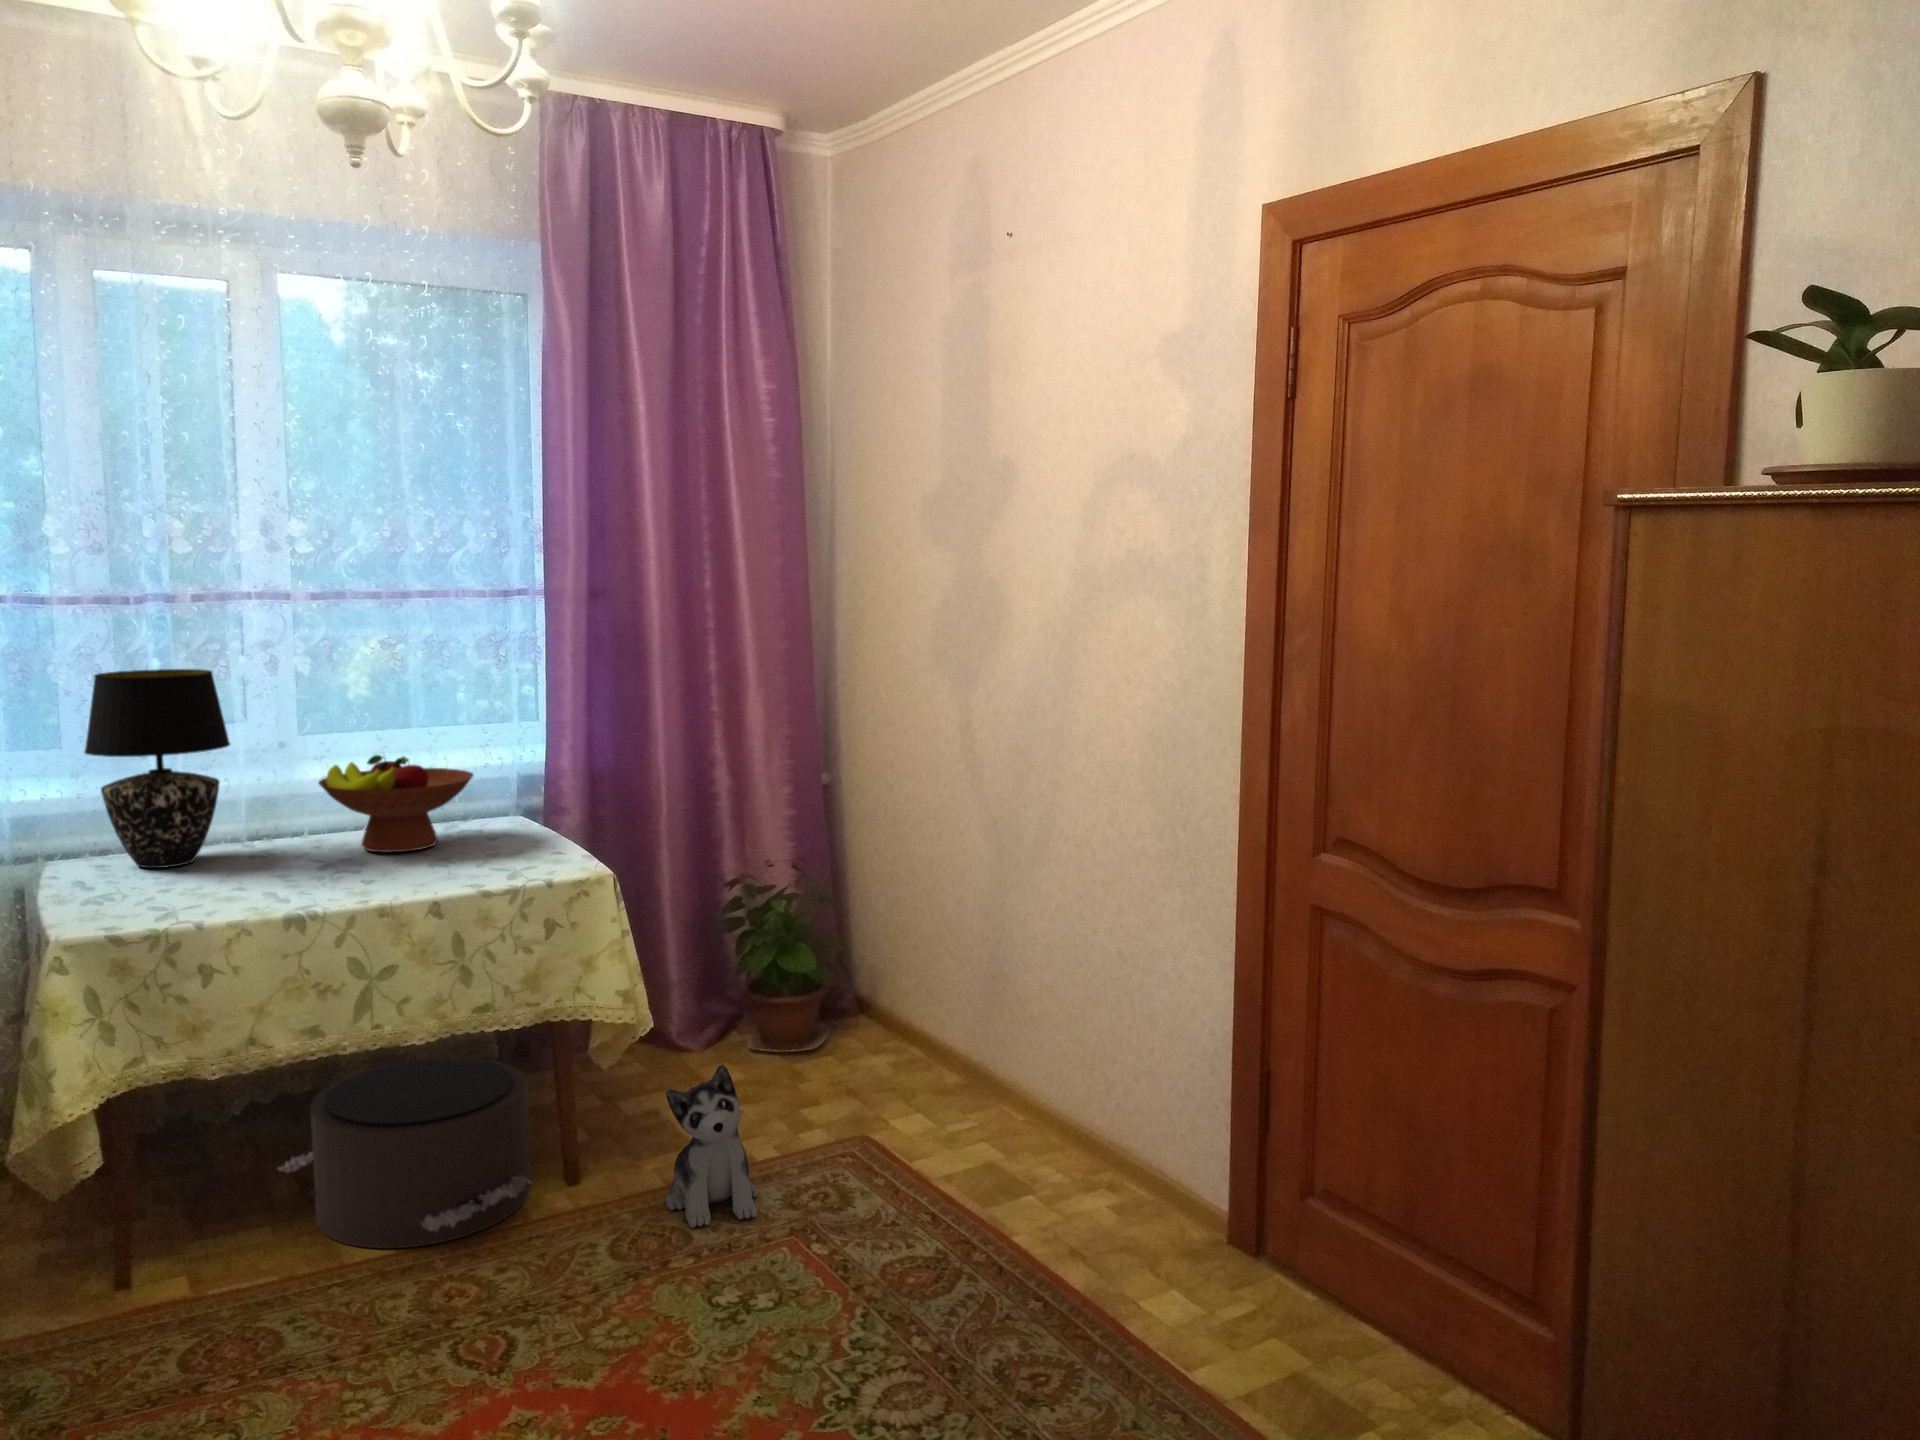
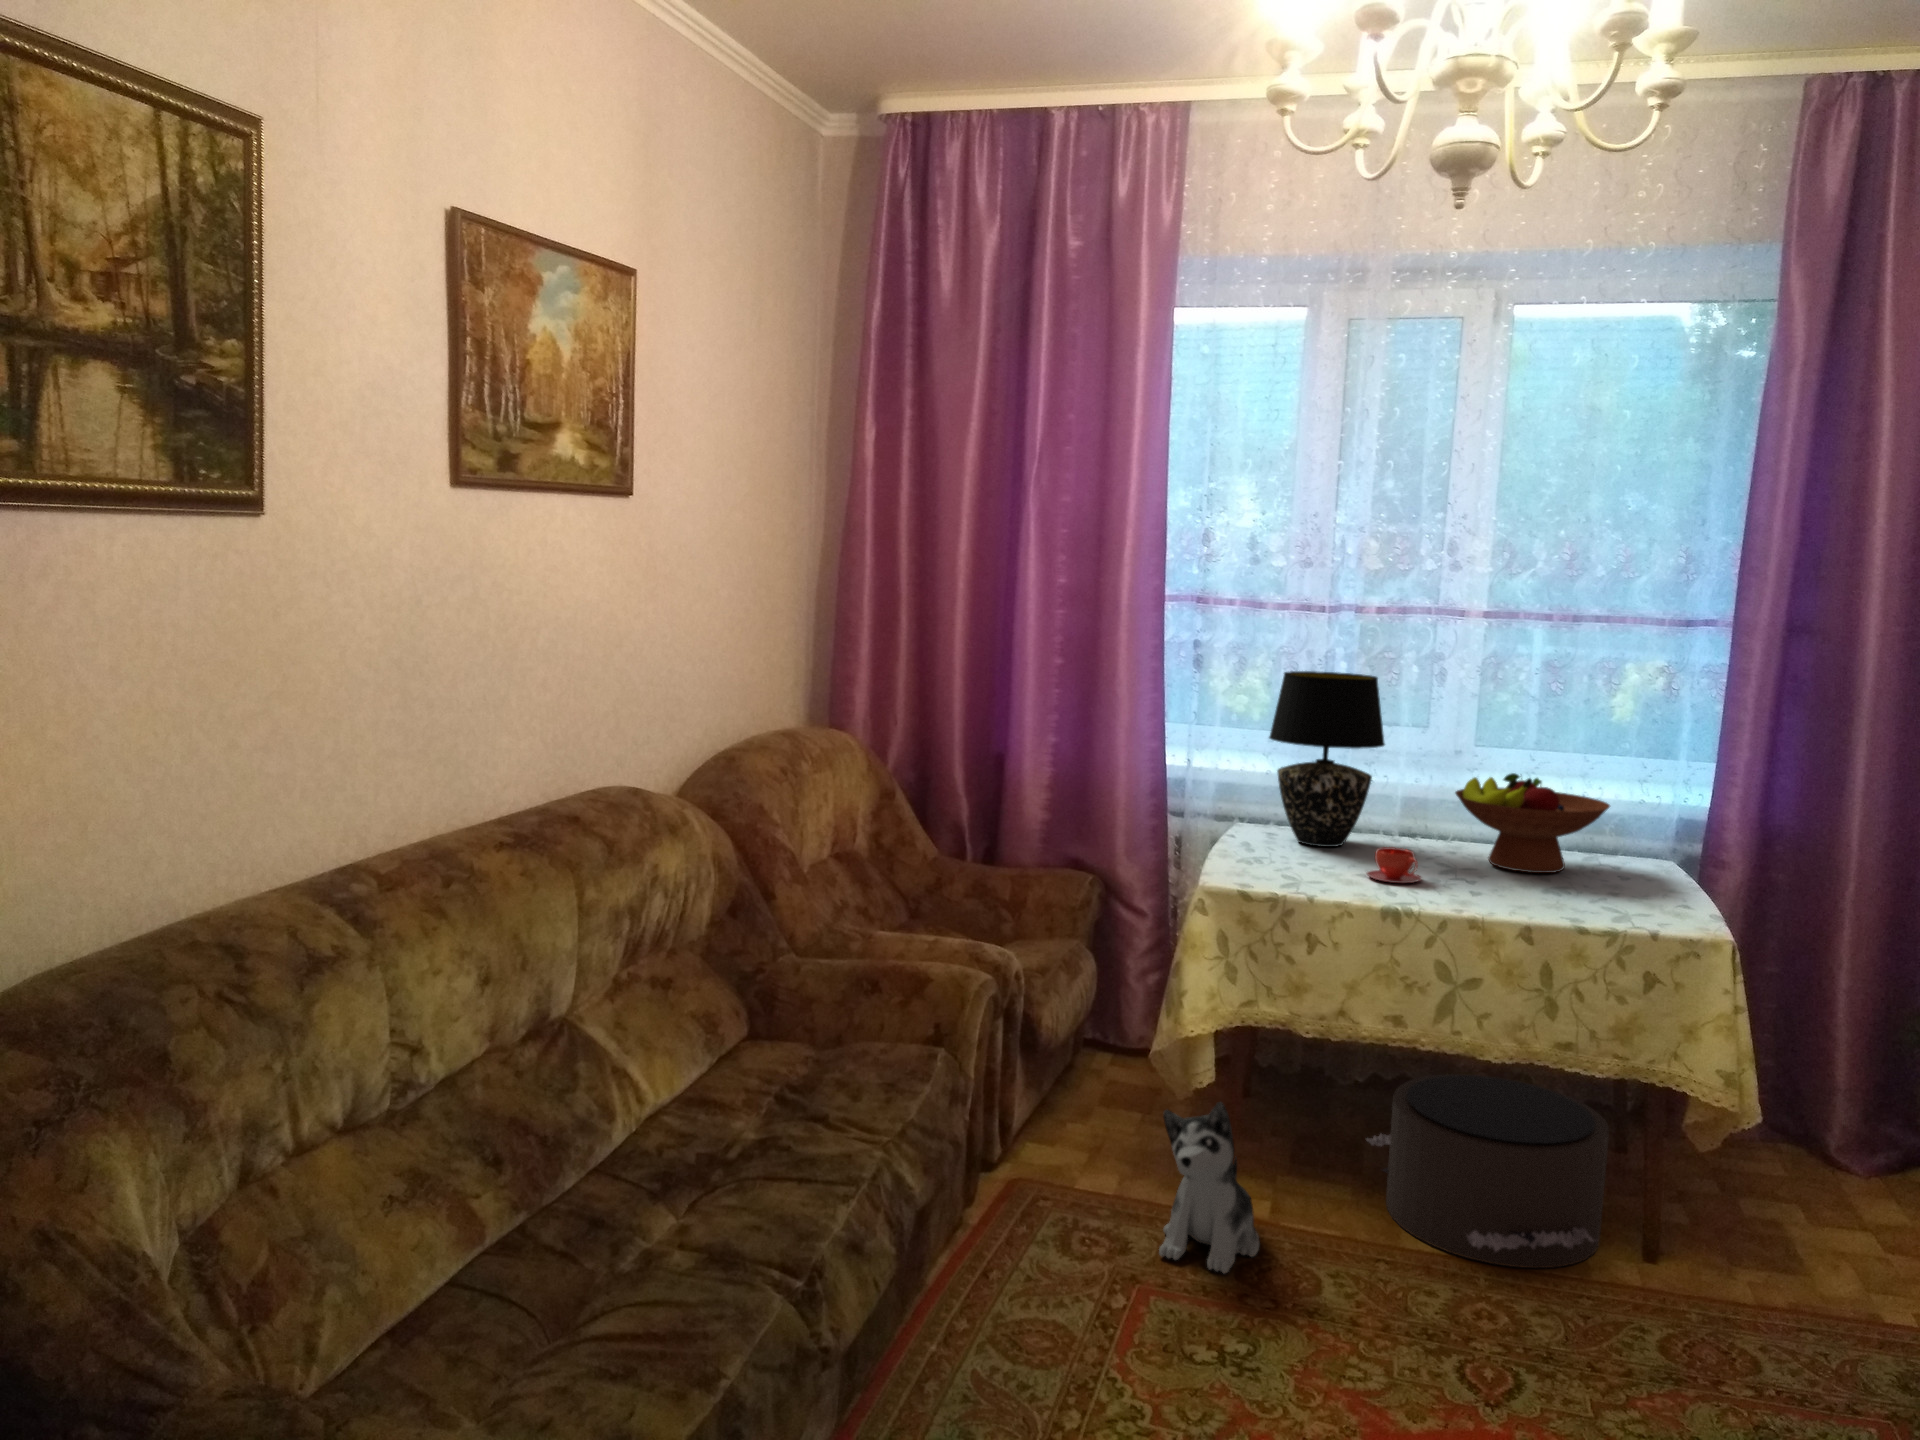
teacup: none [243,852,307,890] -> present [1366,847,1422,883]
plush toy: present [666,1064,758,1228] -> present [1159,1102,1259,1273]

